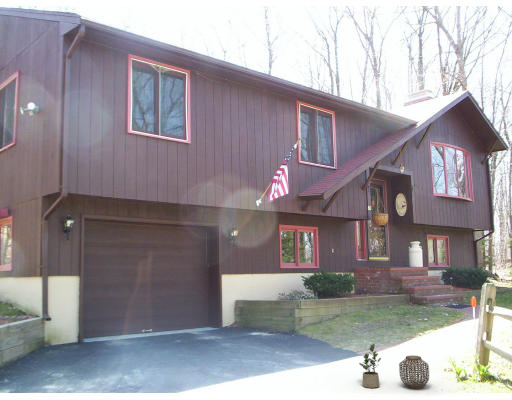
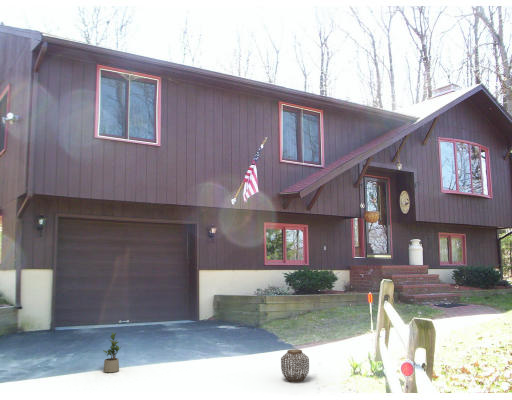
potted plant: present [359,344,381,388] -> present [103,332,119,372]

